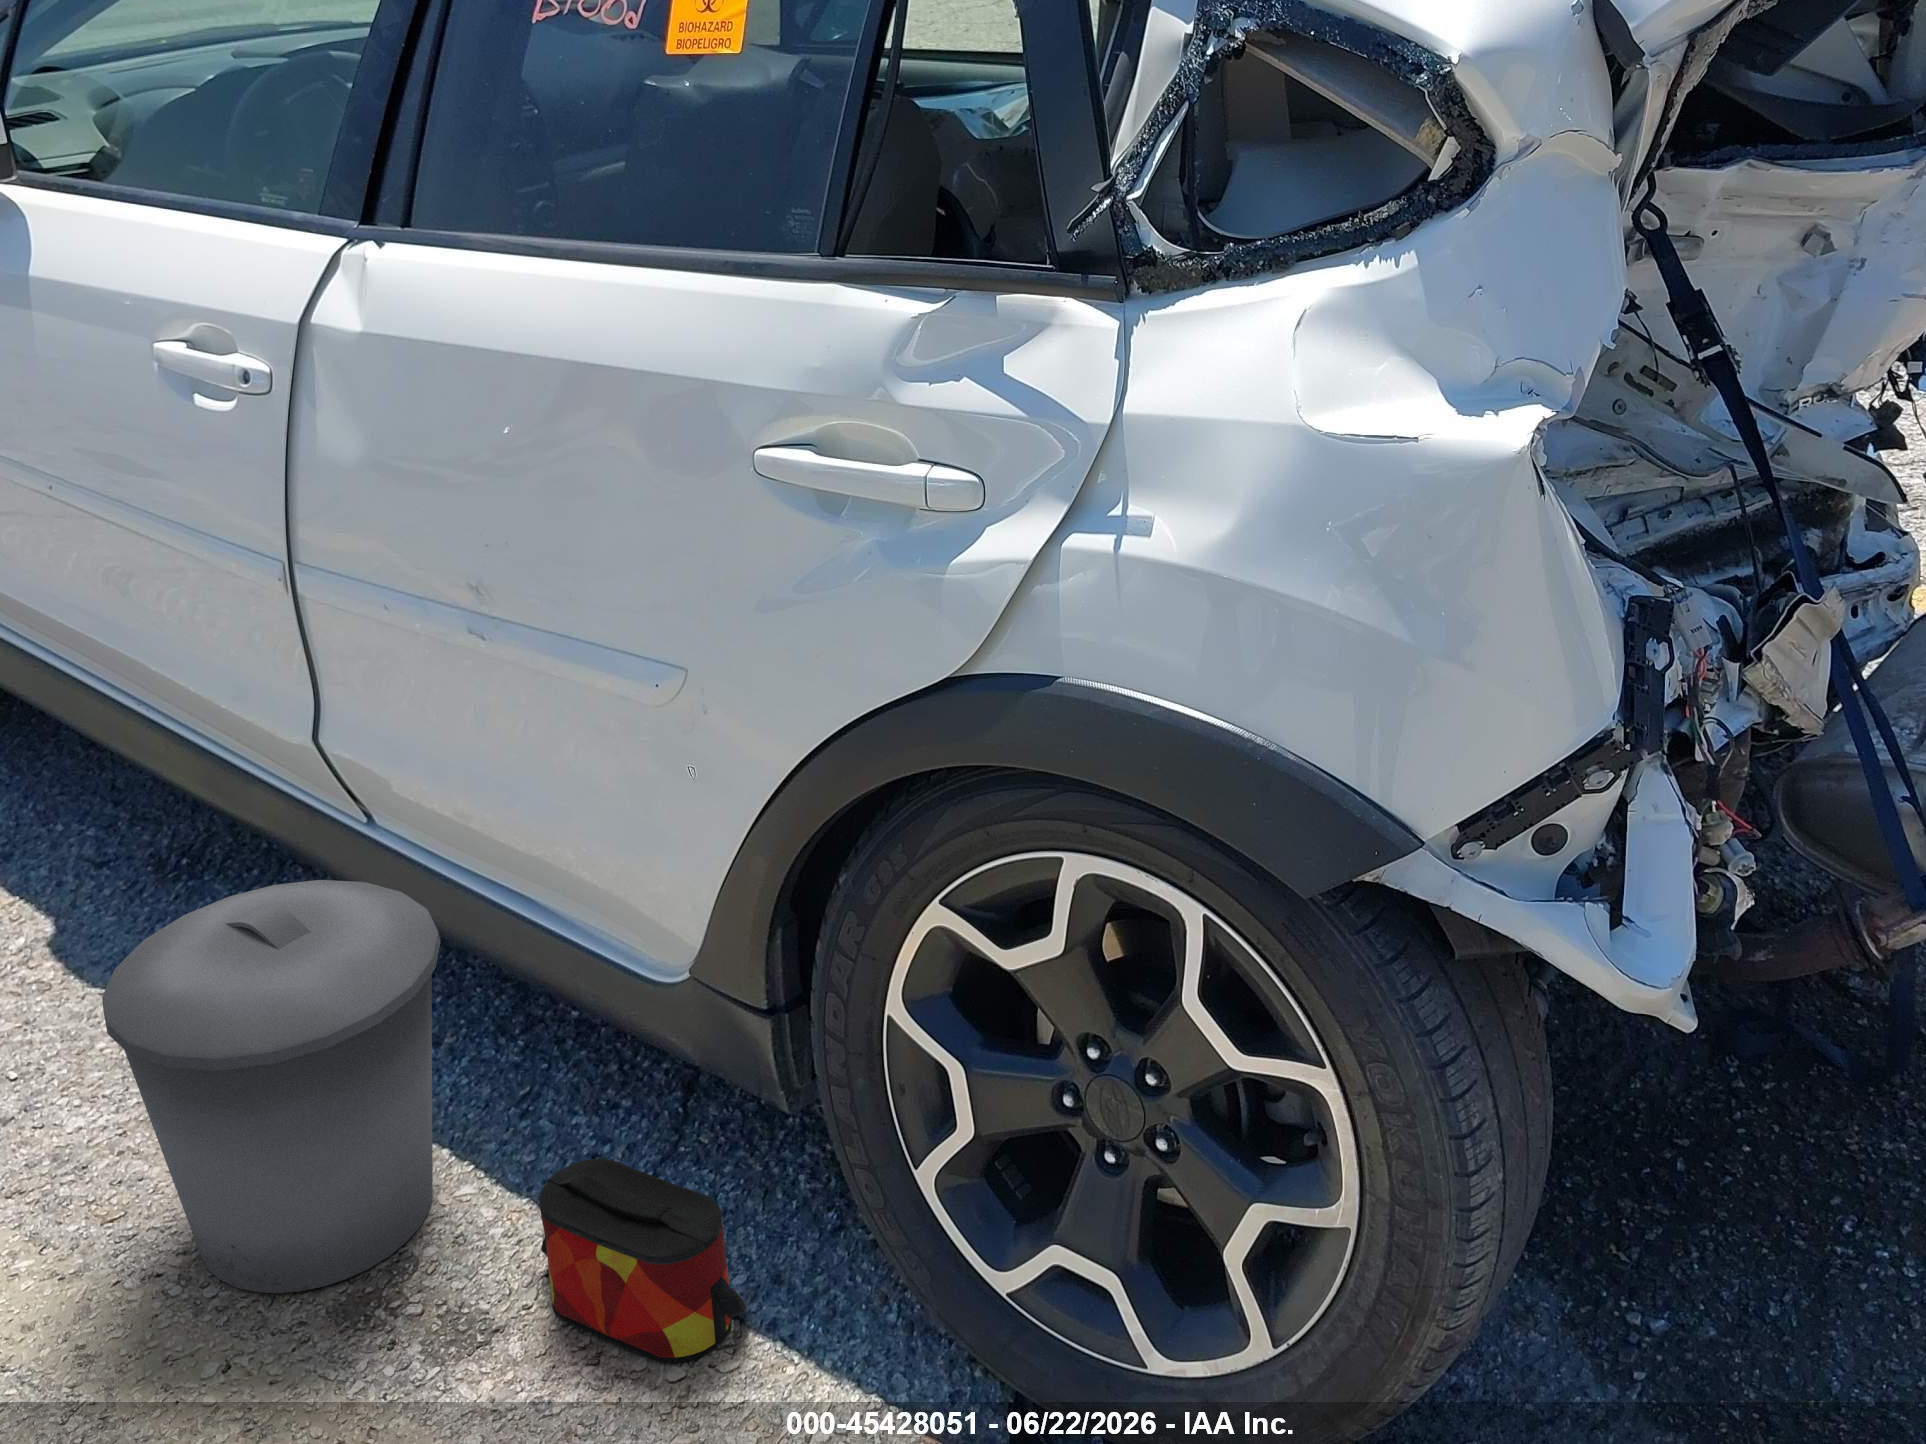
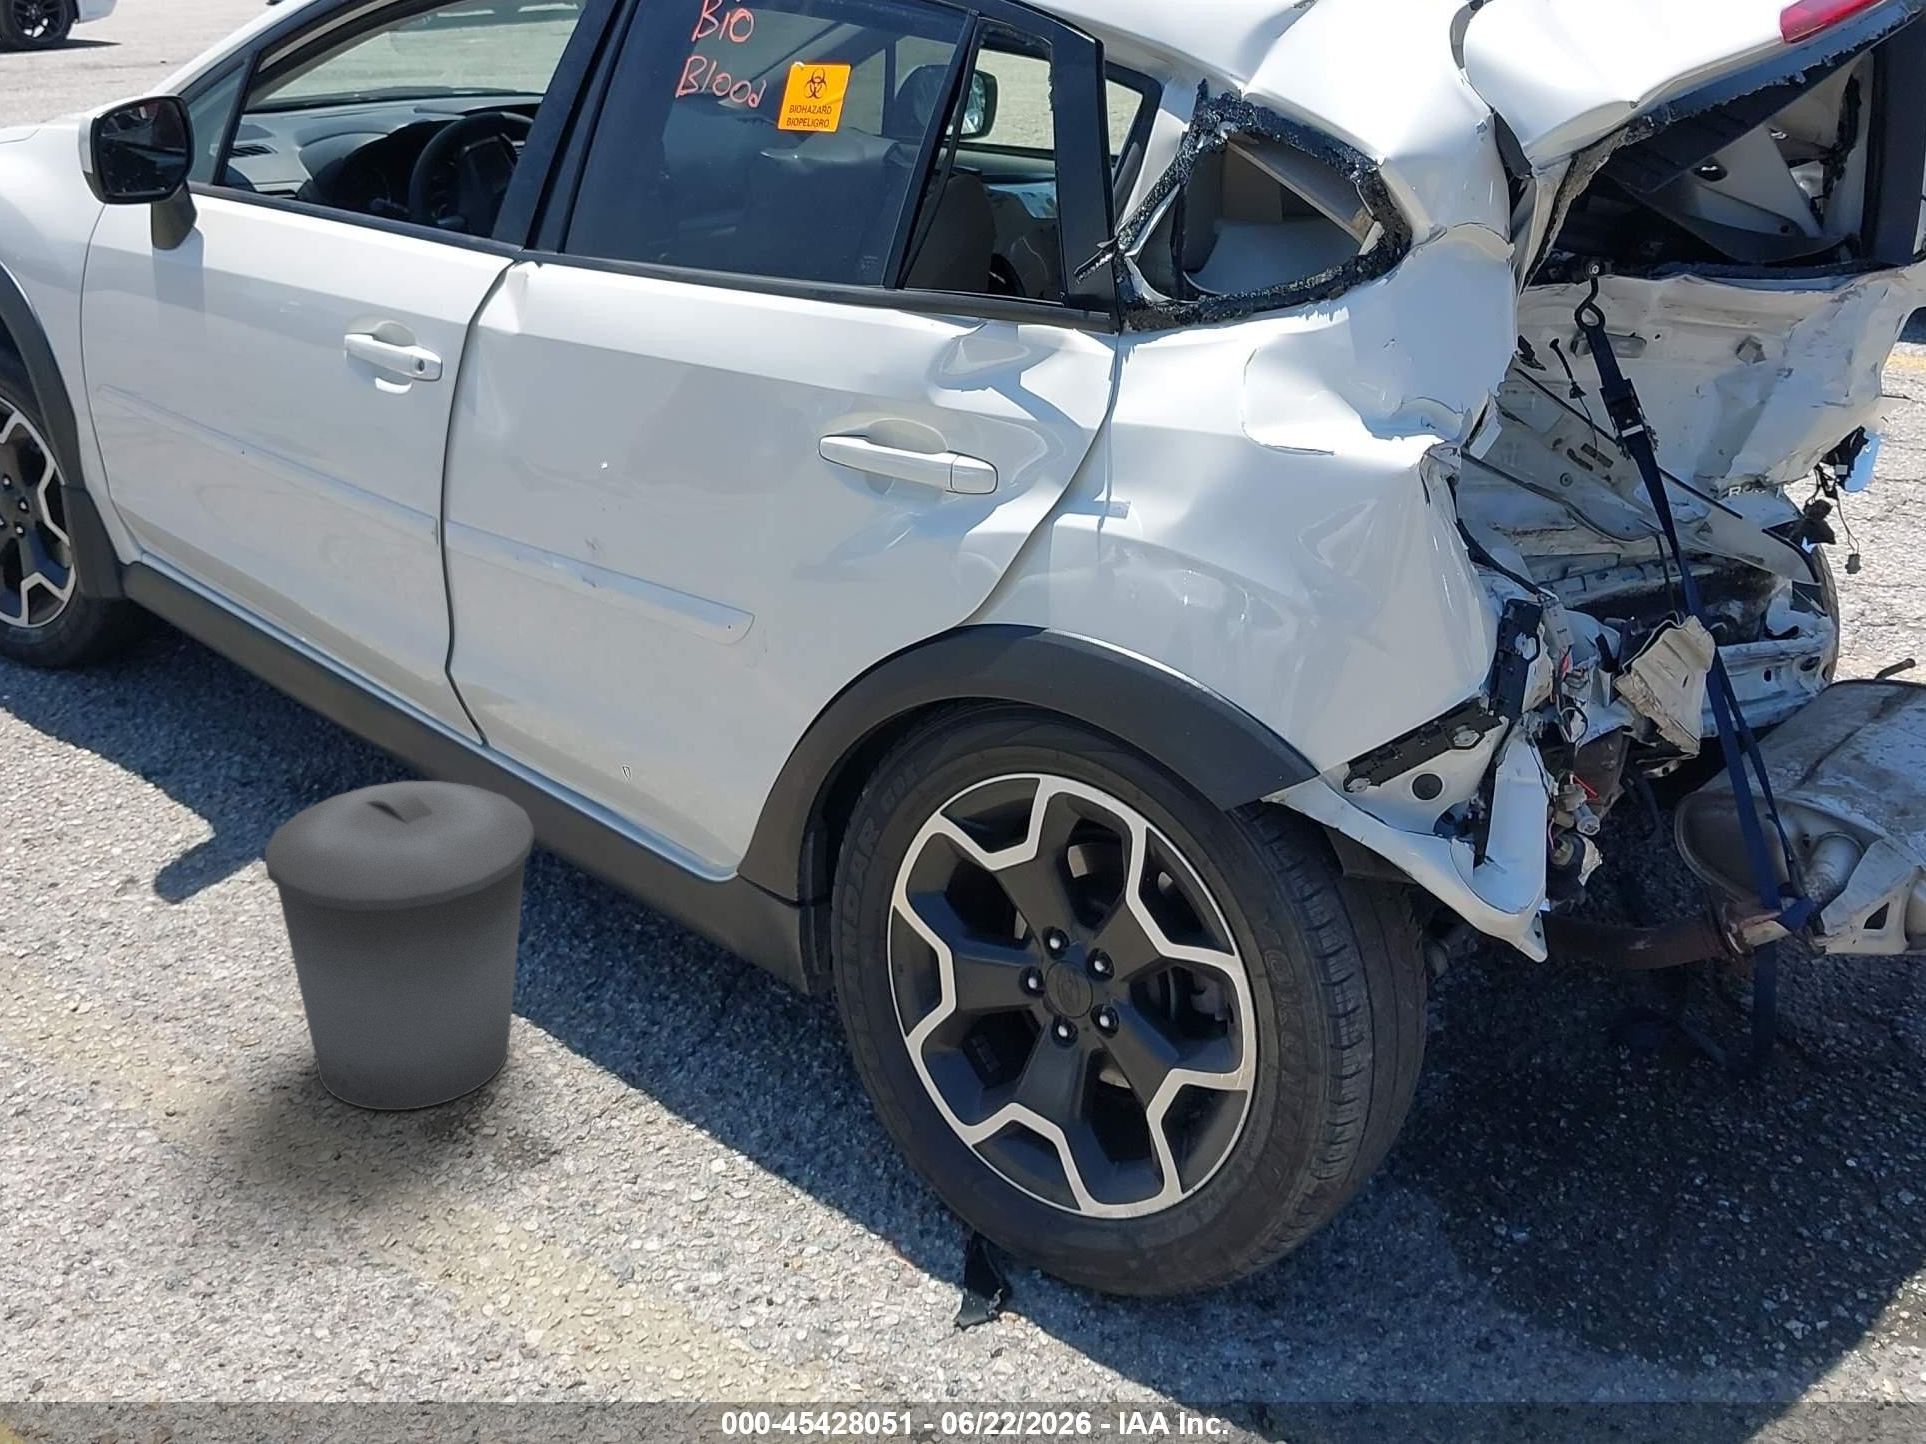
bag: present [539,1159,746,1363] -> none [594,1023,758,1190]

